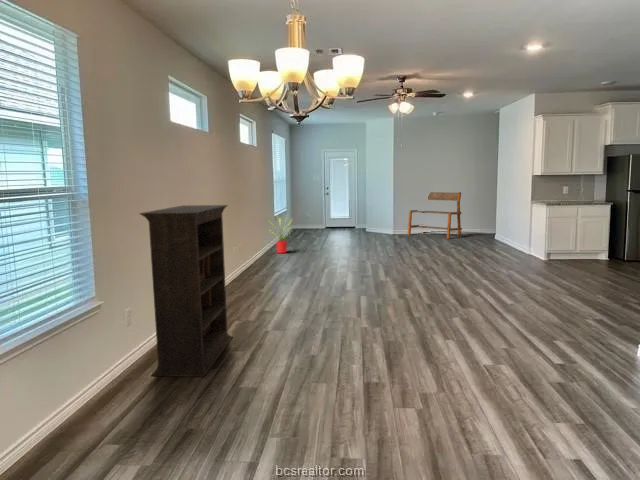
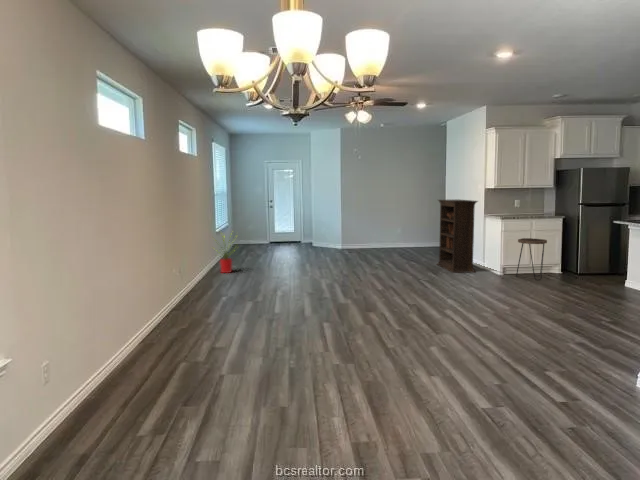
bench: present [408,192,462,239] -> none [357,205,411,253]
bookcase: present [140,205,233,377] -> present [437,200,478,273]
side table: none [560,224,593,266] -> present [516,238,547,280]

